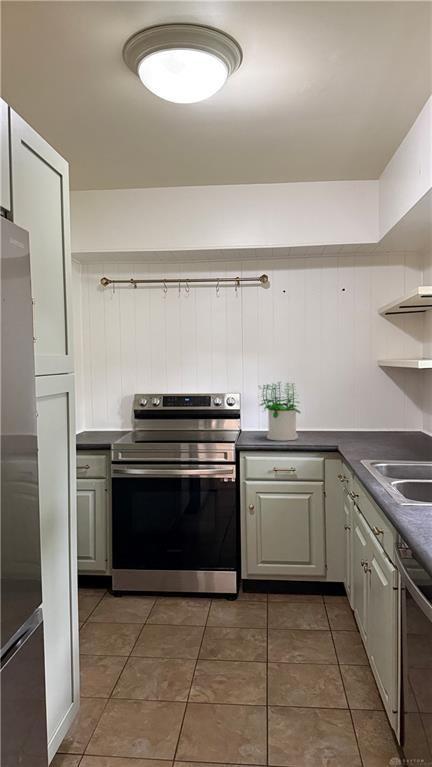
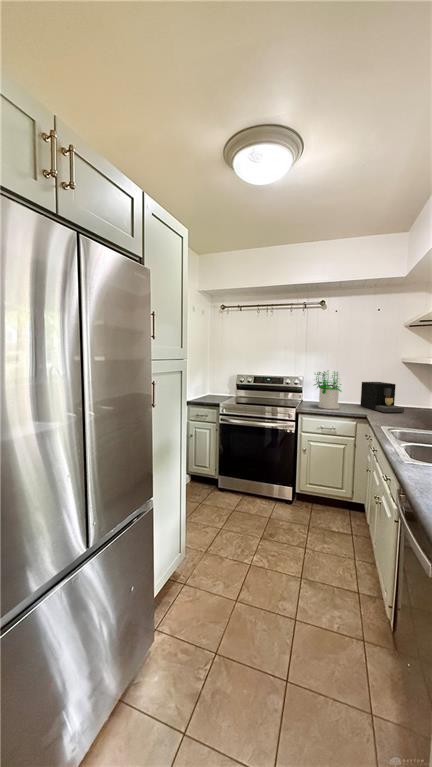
coffee maker: none [326,396,385,440] -> present [360,382,404,412]

